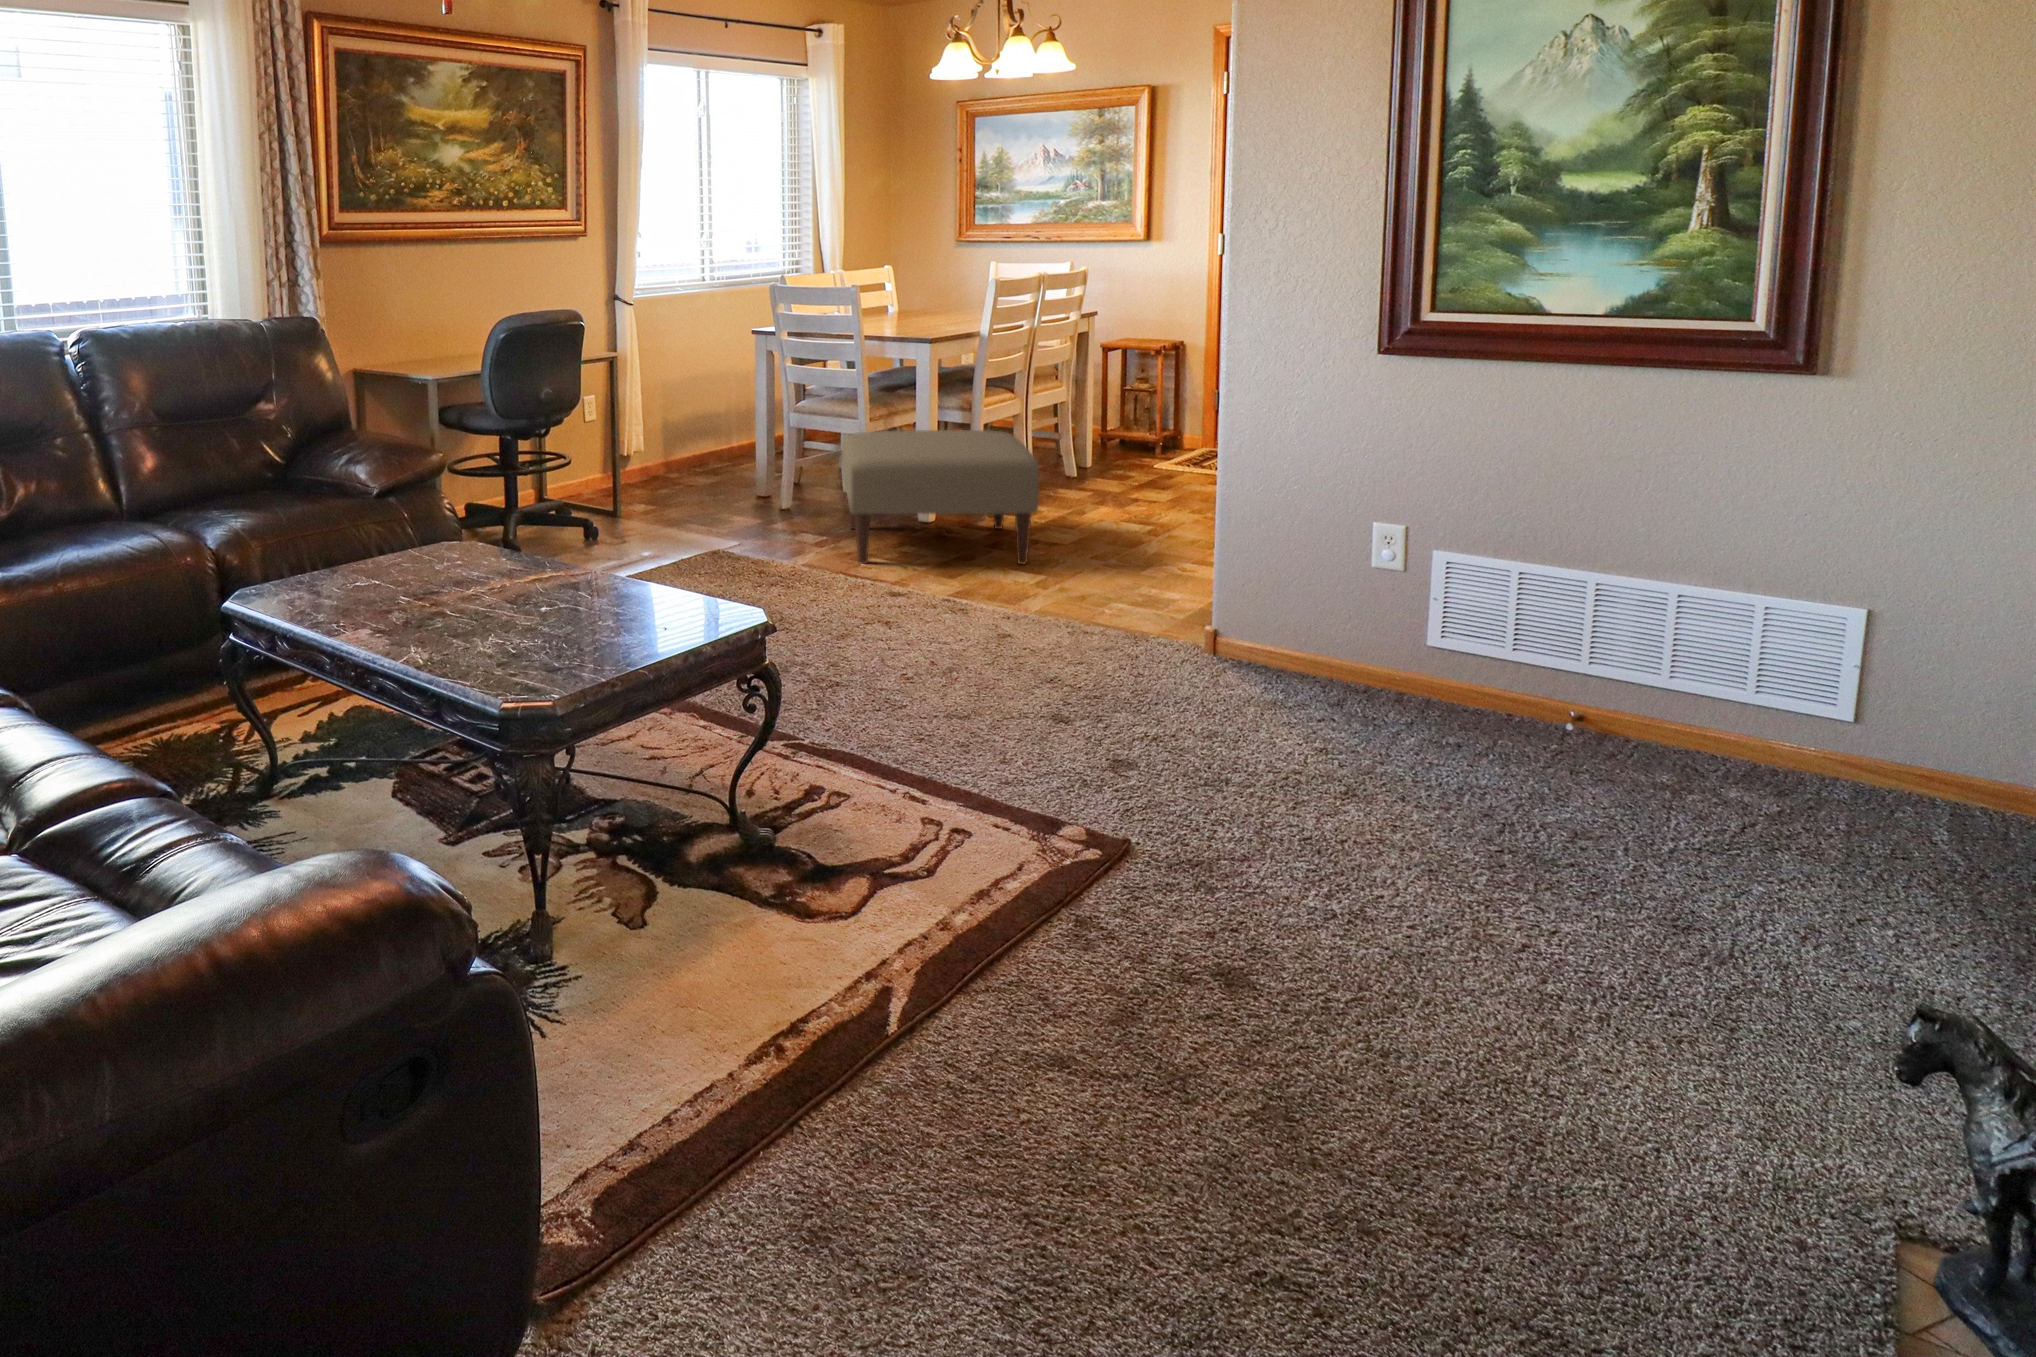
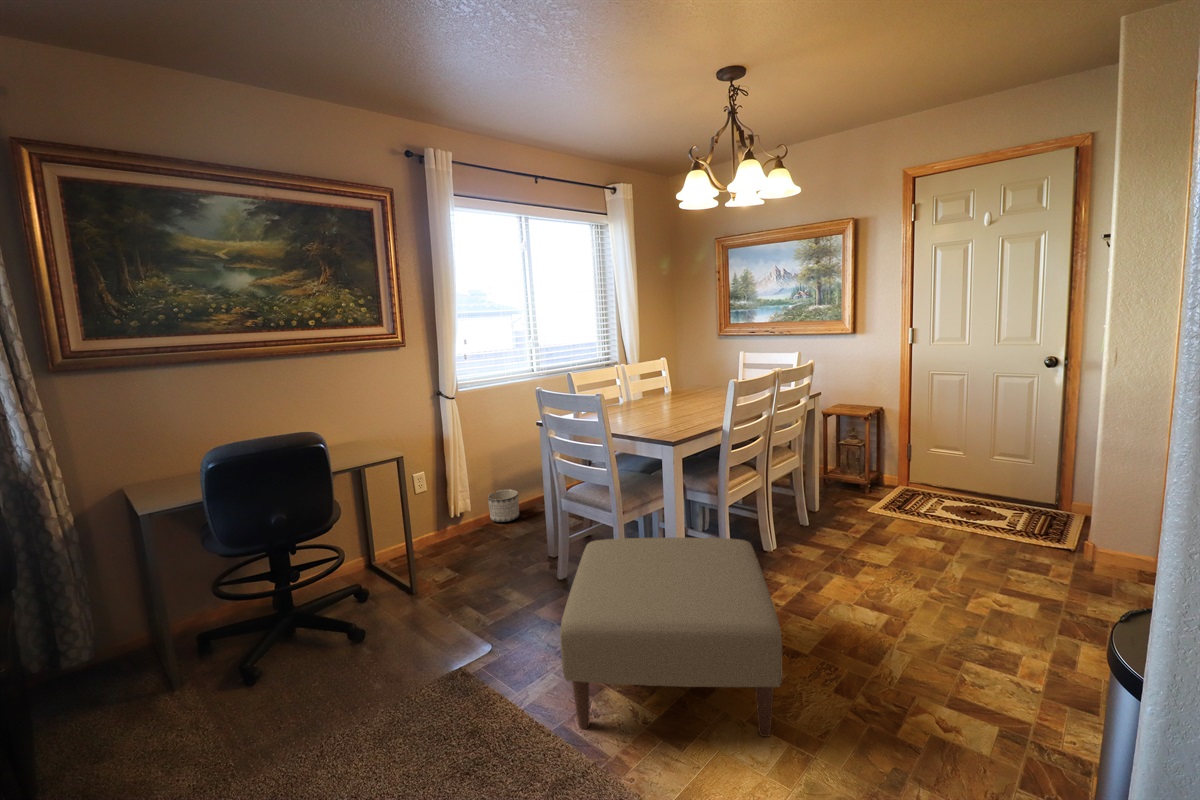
planter: none [658,434,698,472] -> present [488,490,519,522]

